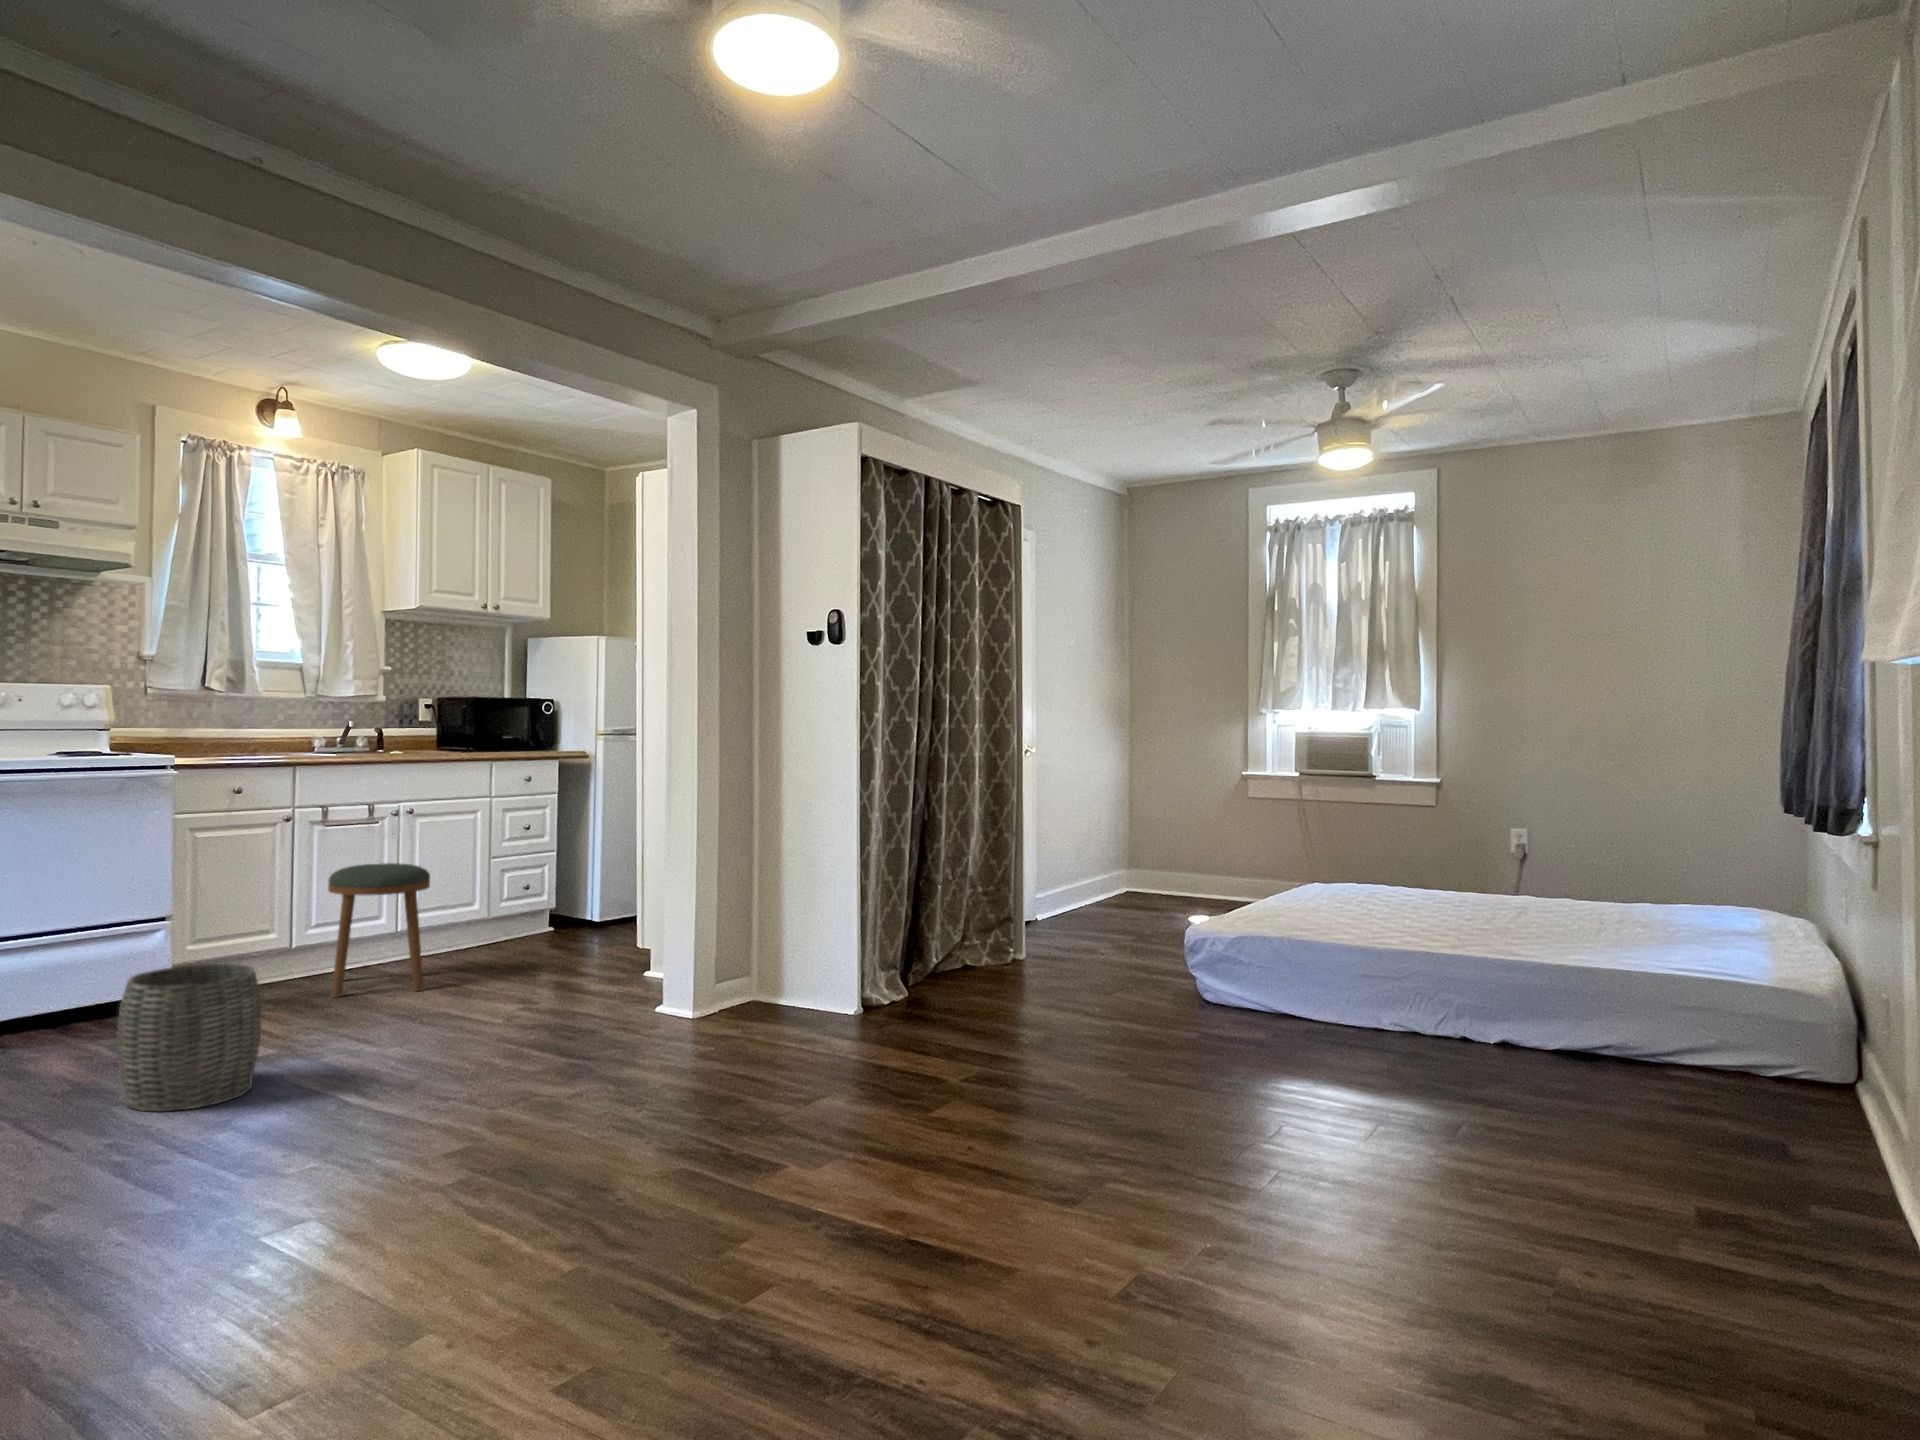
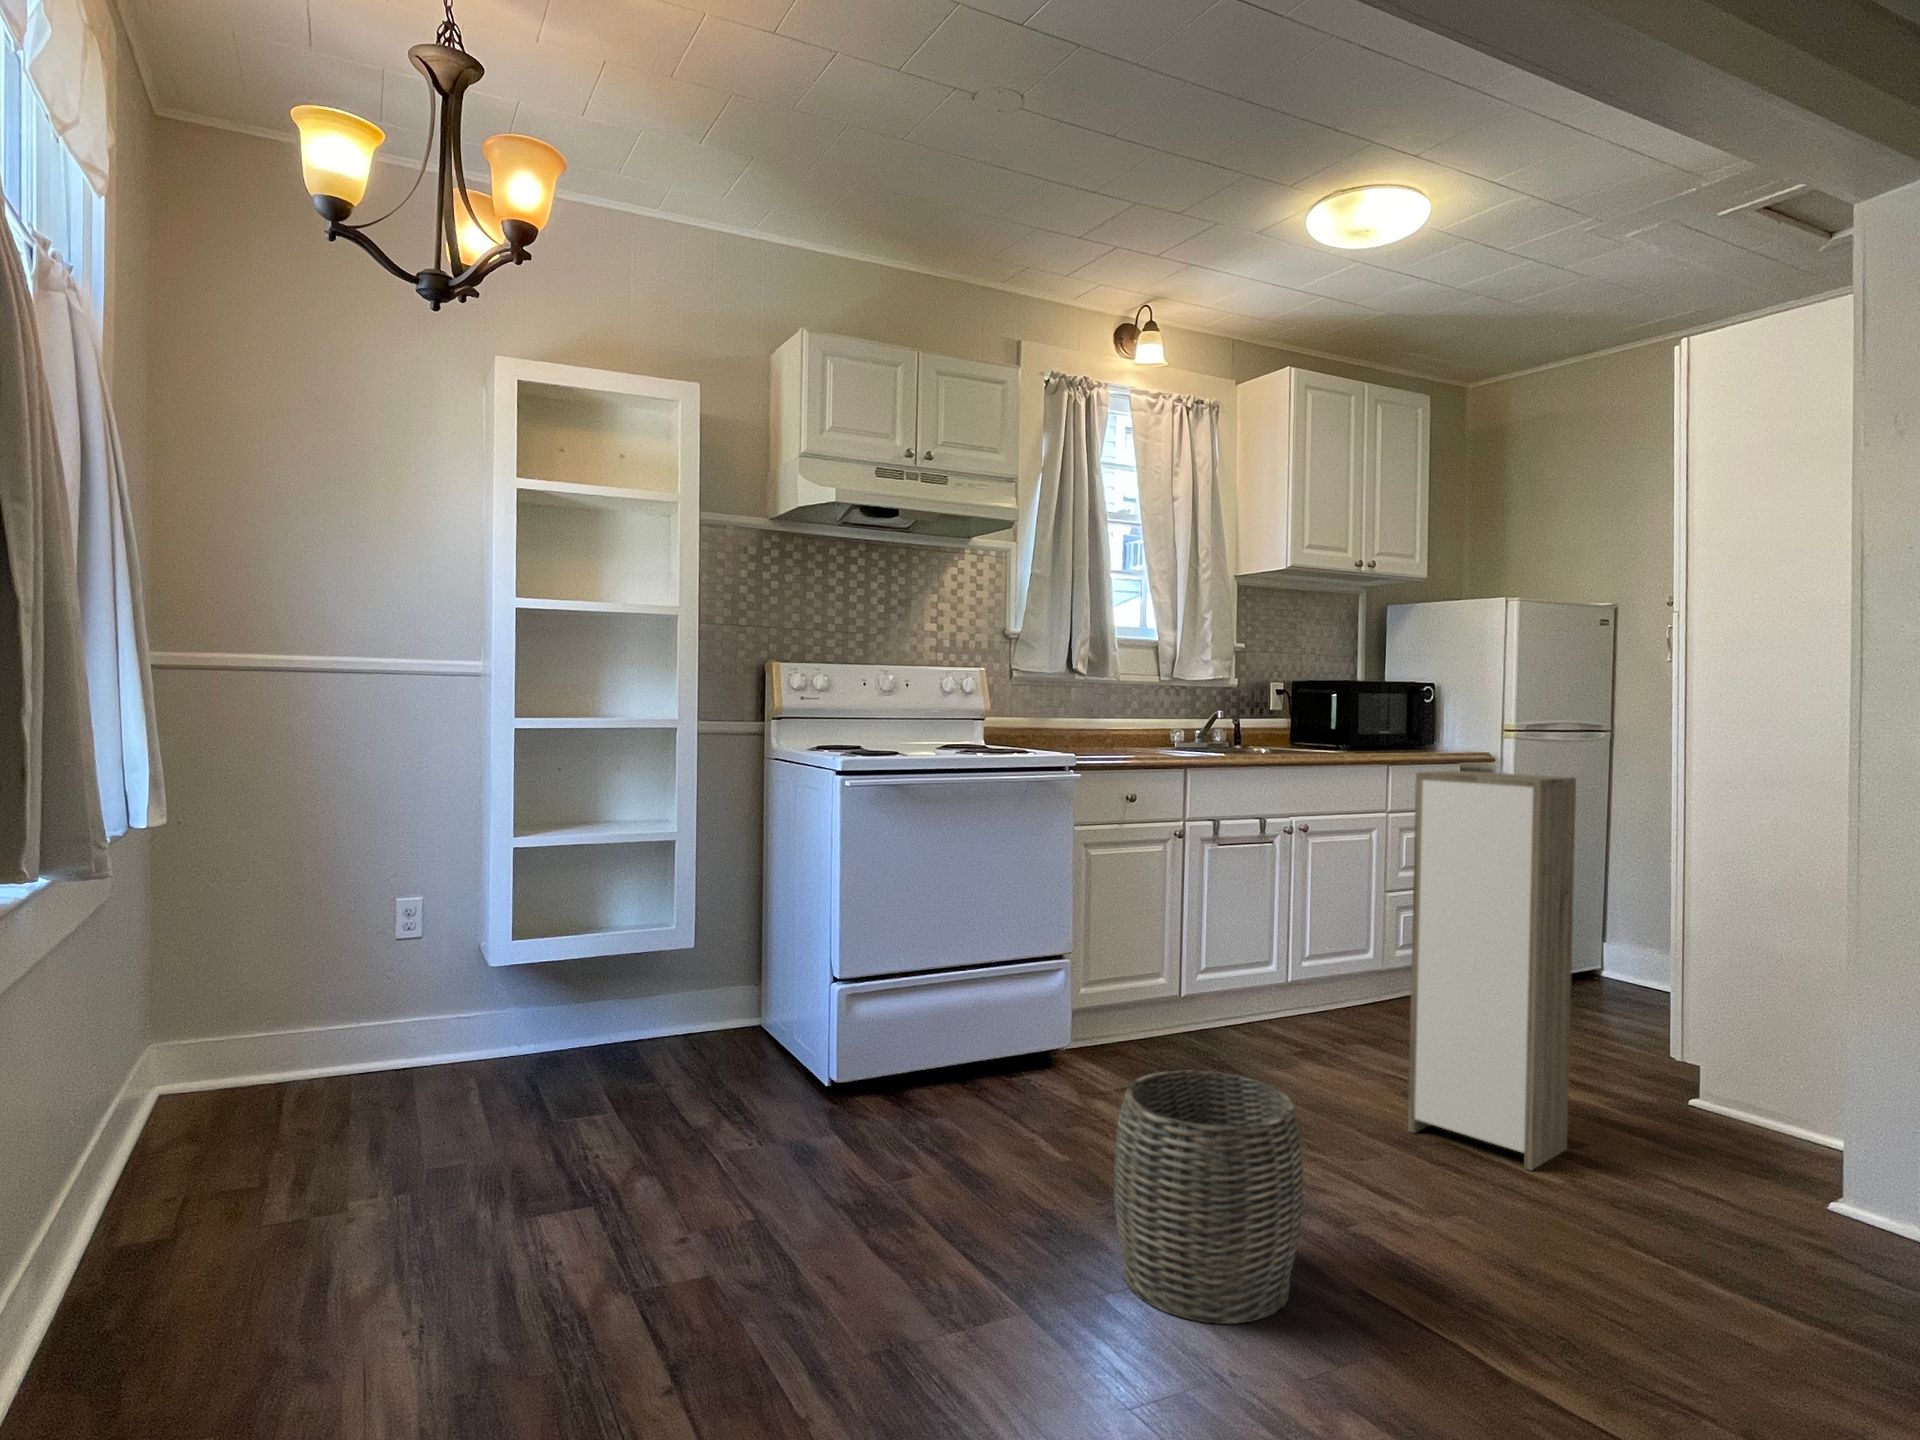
storage cabinet: none [423,763,532,1018] -> present [1408,771,1576,1171]
stool: present [328,863,430,997] -> none [1238,901,1373,1087]

